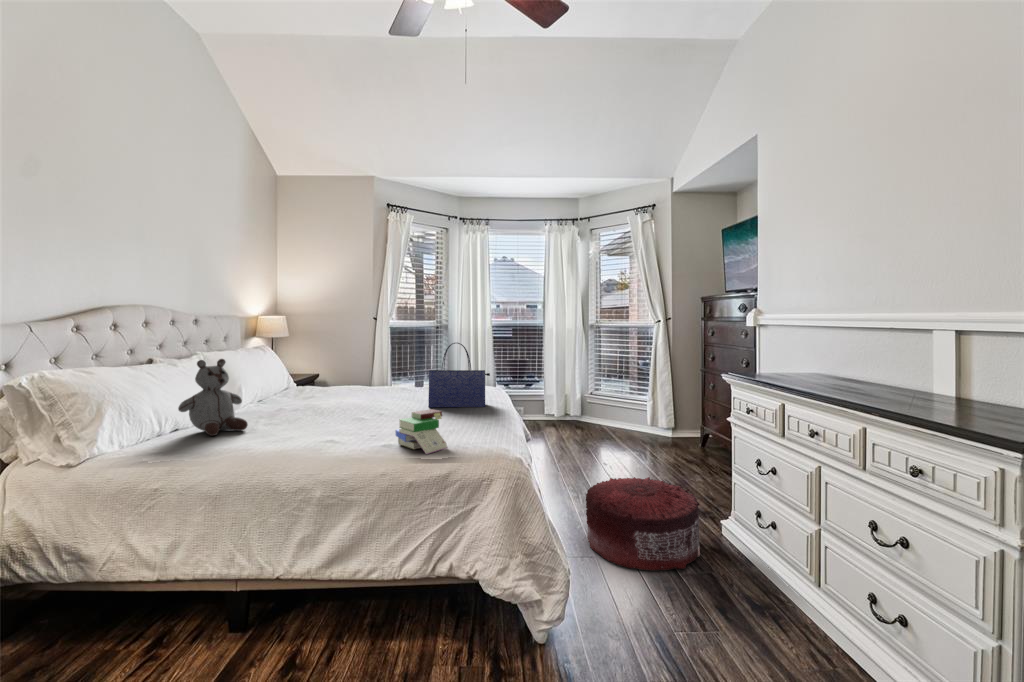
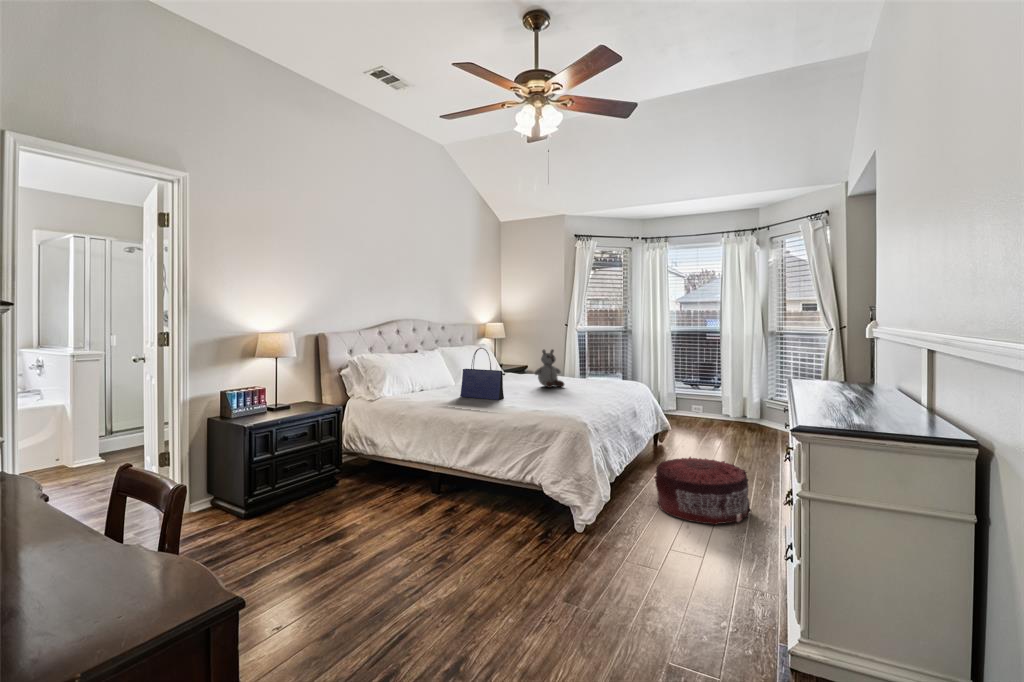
tote bag: present [428,343,490,407] -> present [460,348,505,400]
stuffed bear: present [178,359,248,436] -> present [535,350,564,388]
book: present [396,409,447,454] -> none [517,388,545,412]

